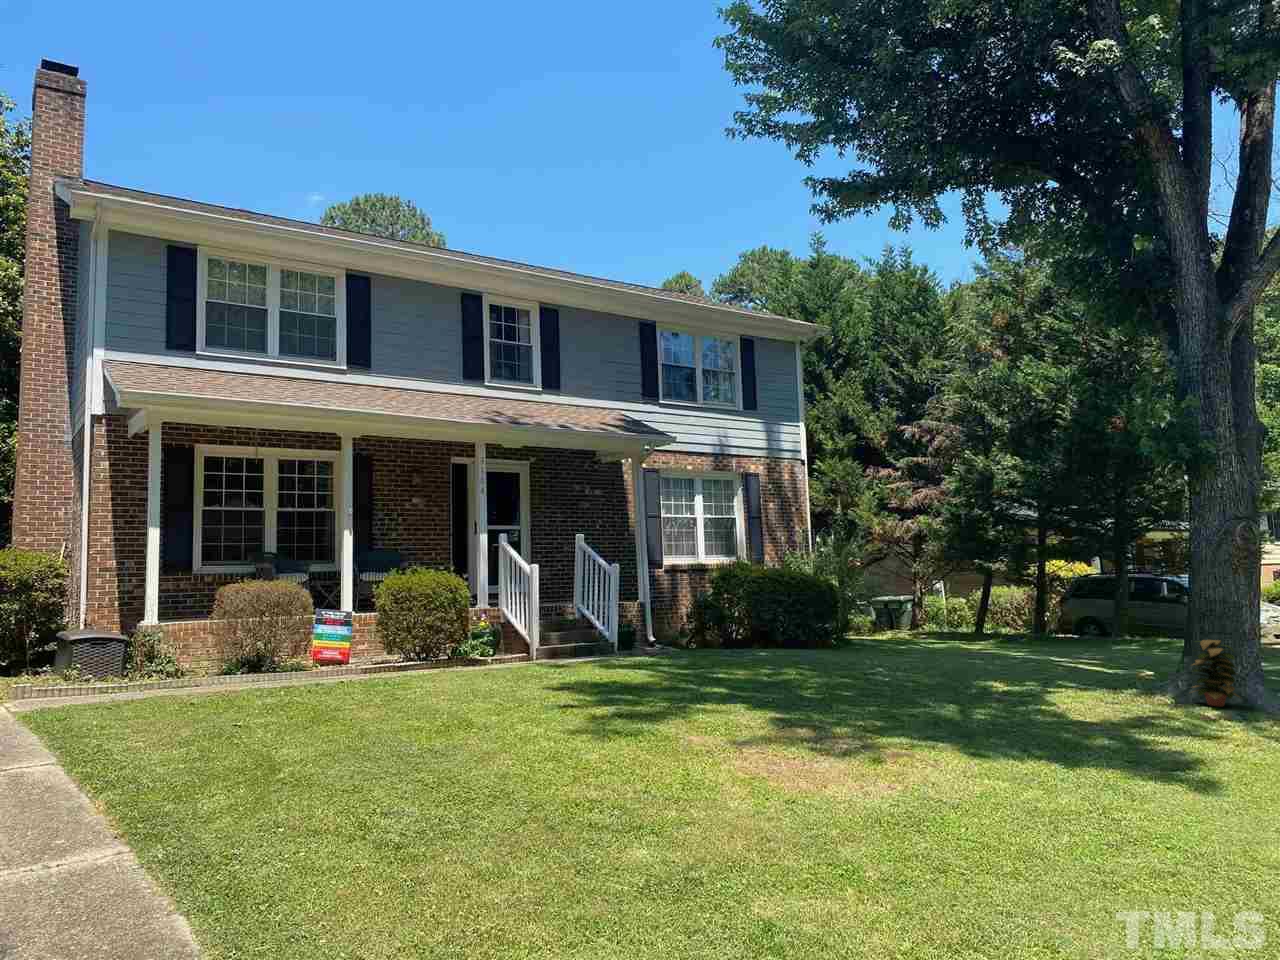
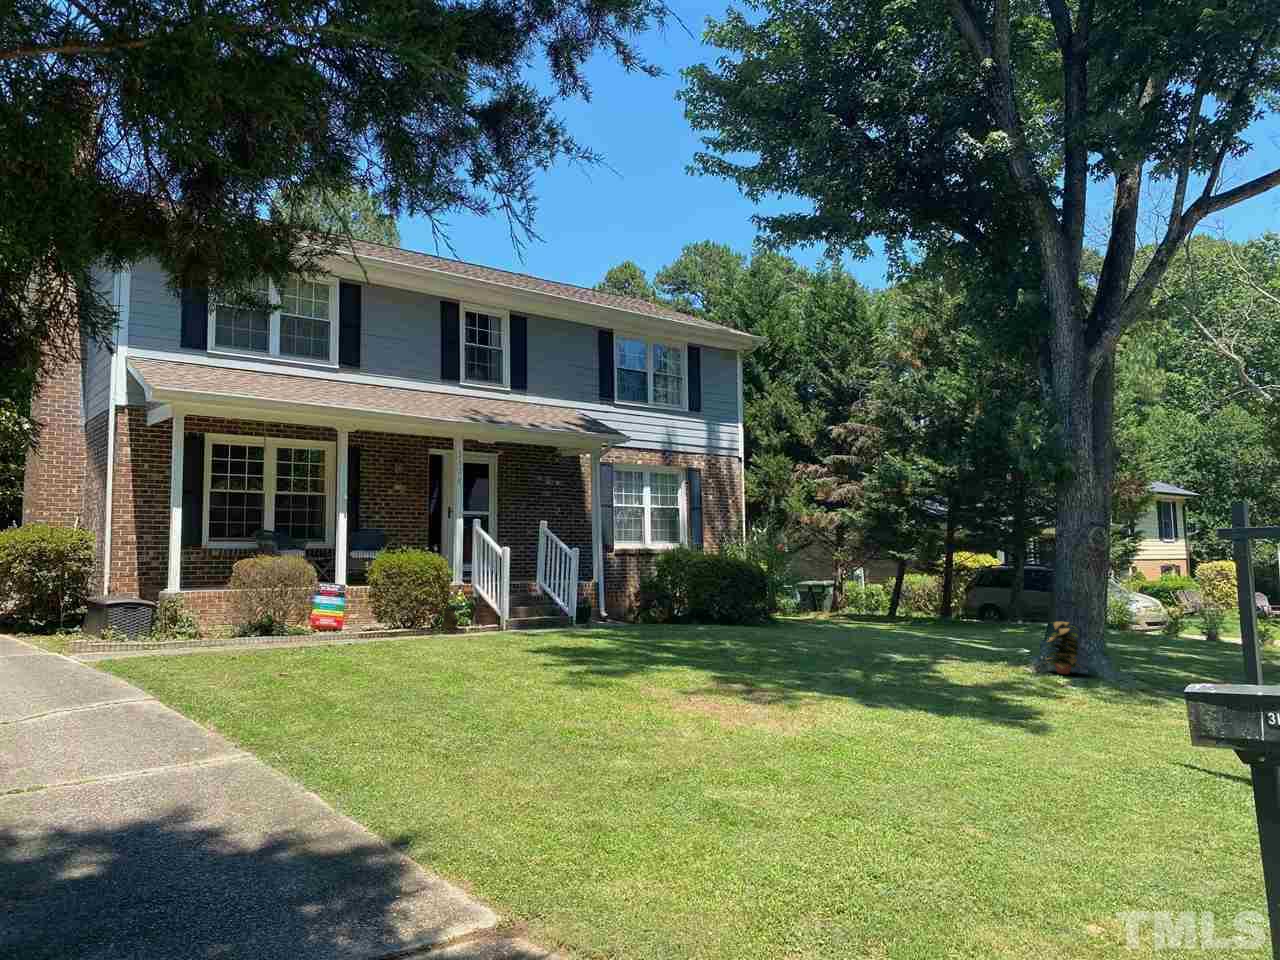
watering can: none [456,634,488,659] -> present [439,608,467,628]

